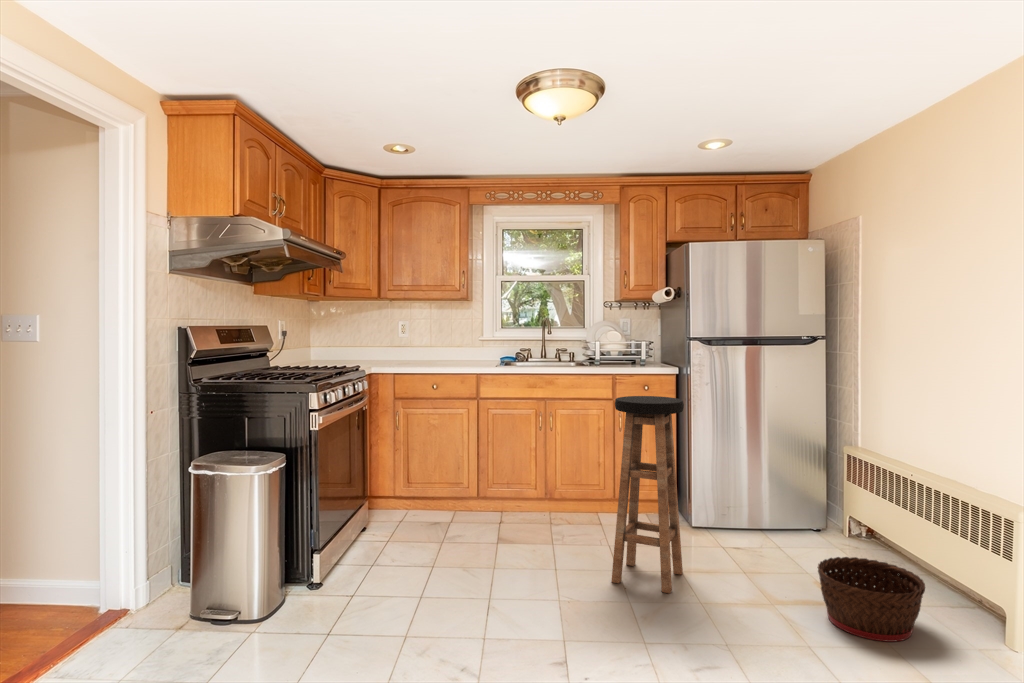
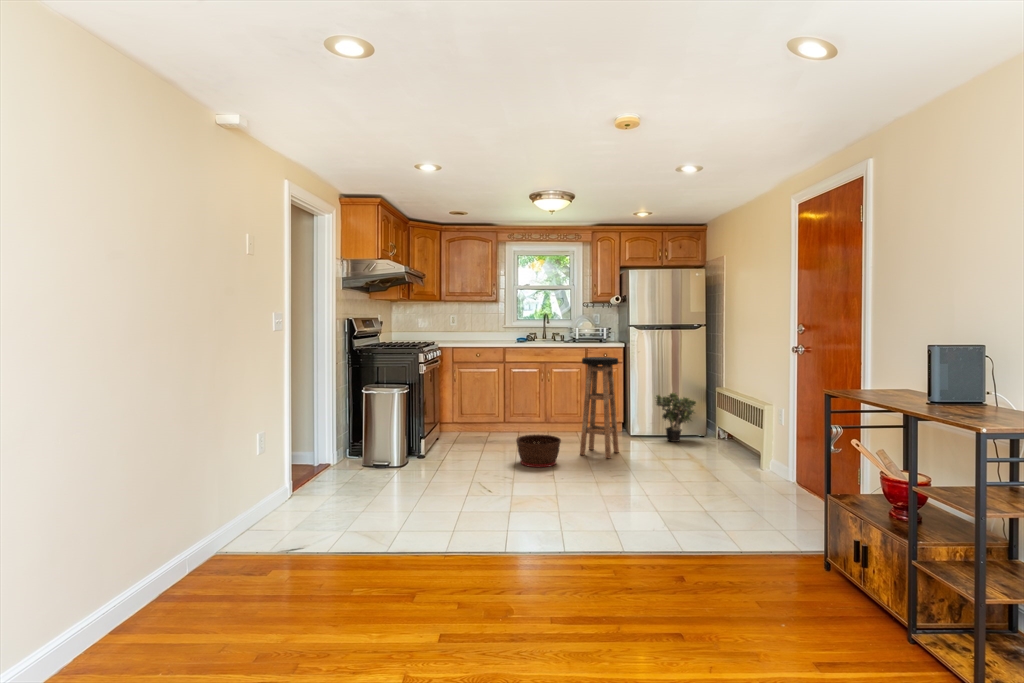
potted plant: none [736,455,811,543] -> present [656,393,696,442]
basket: present [818,557,925,642] -> present [516,435,561,467]

